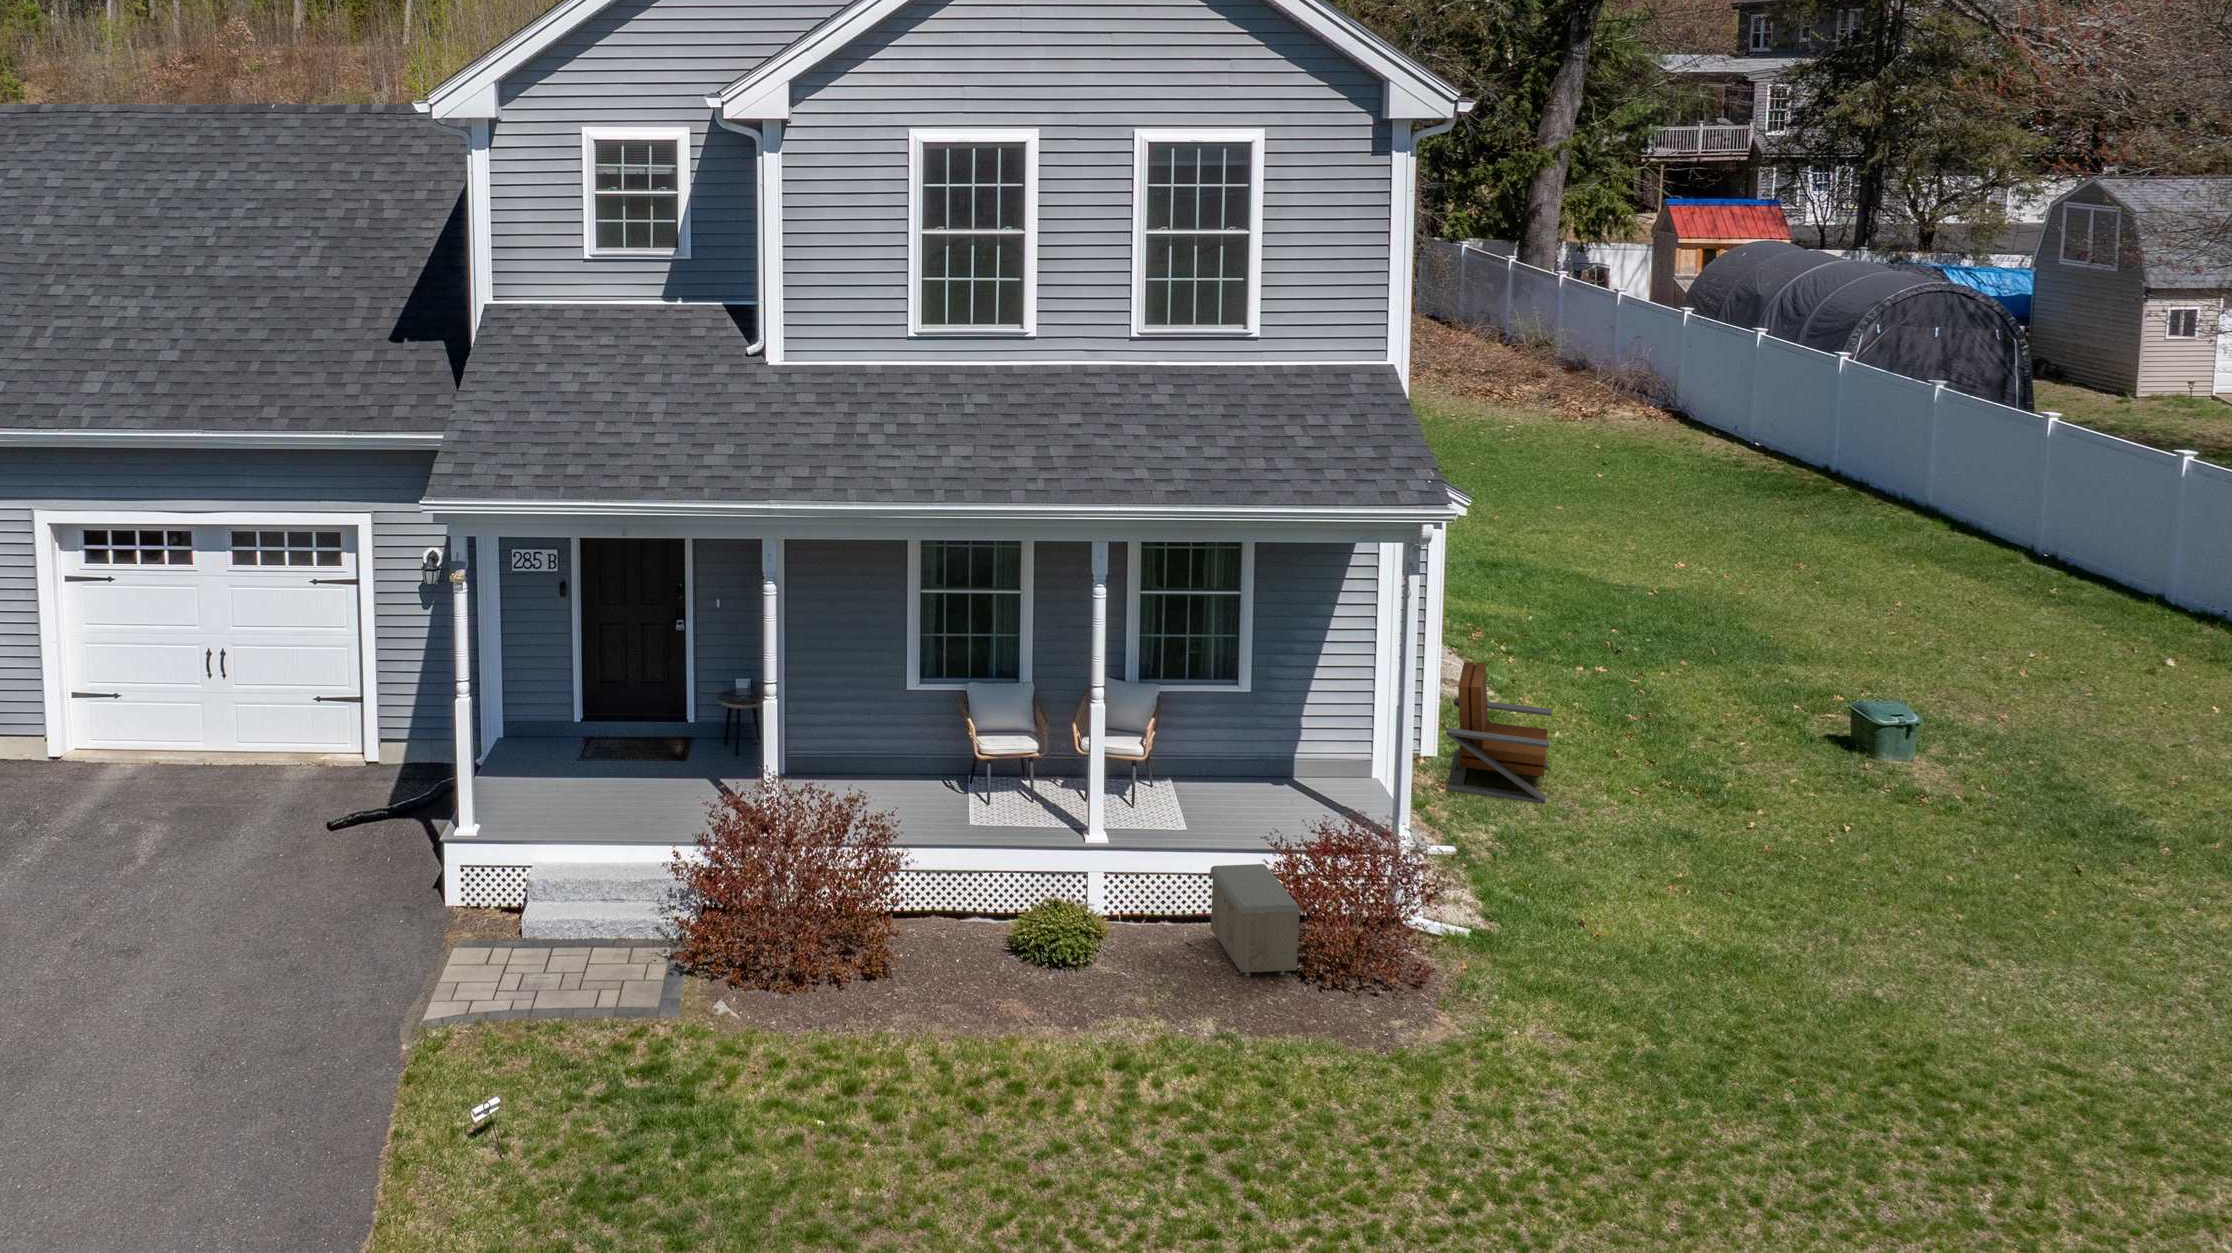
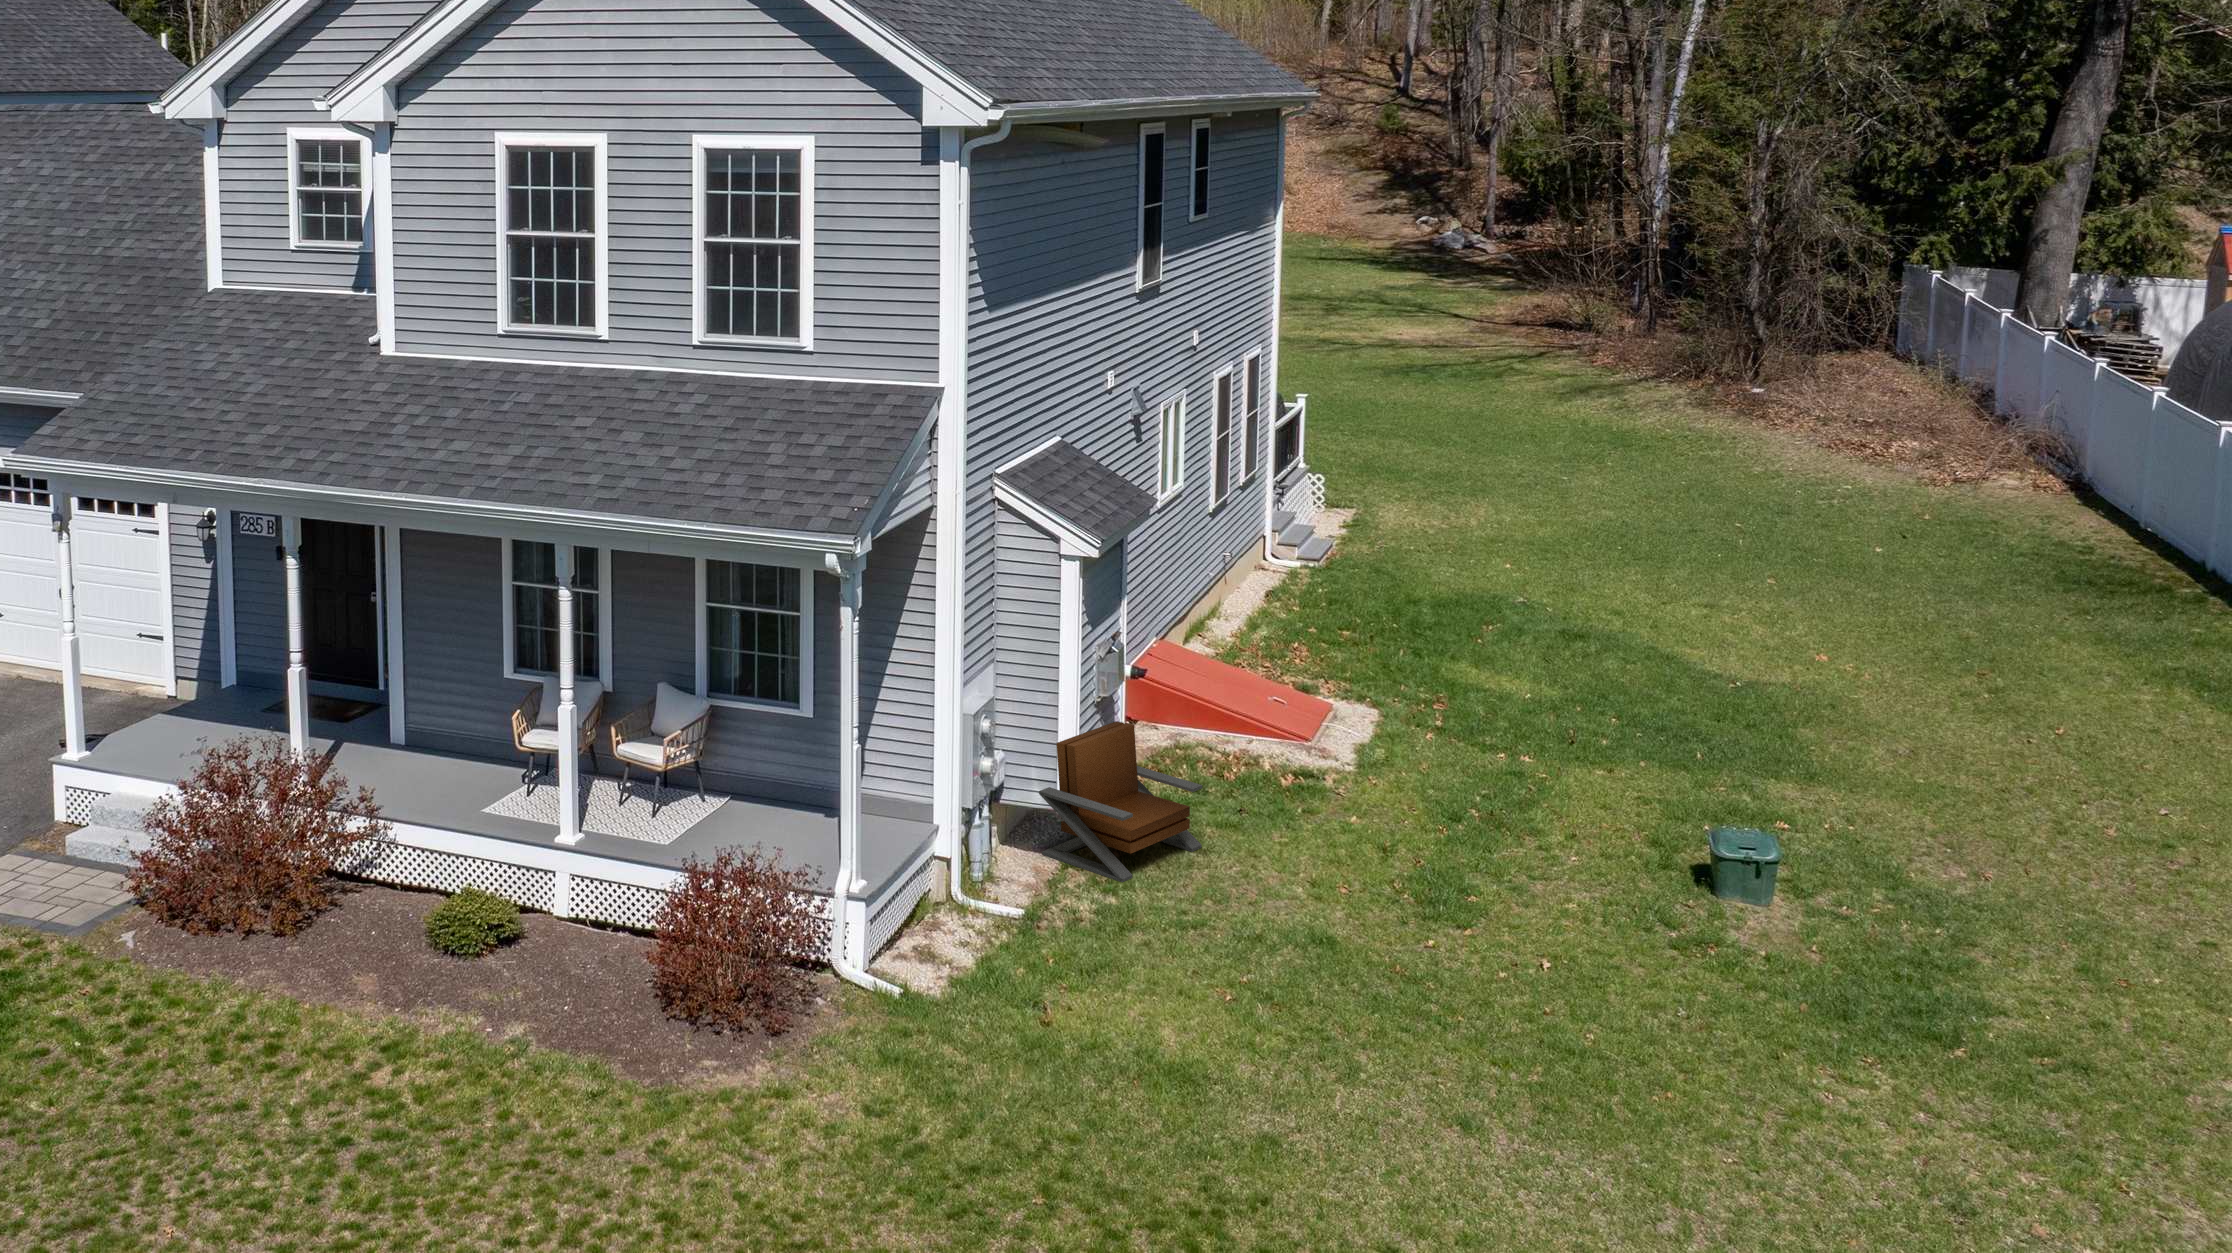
storage bench: present [1210,864,1300,976] -> none [526,869,620,980]

